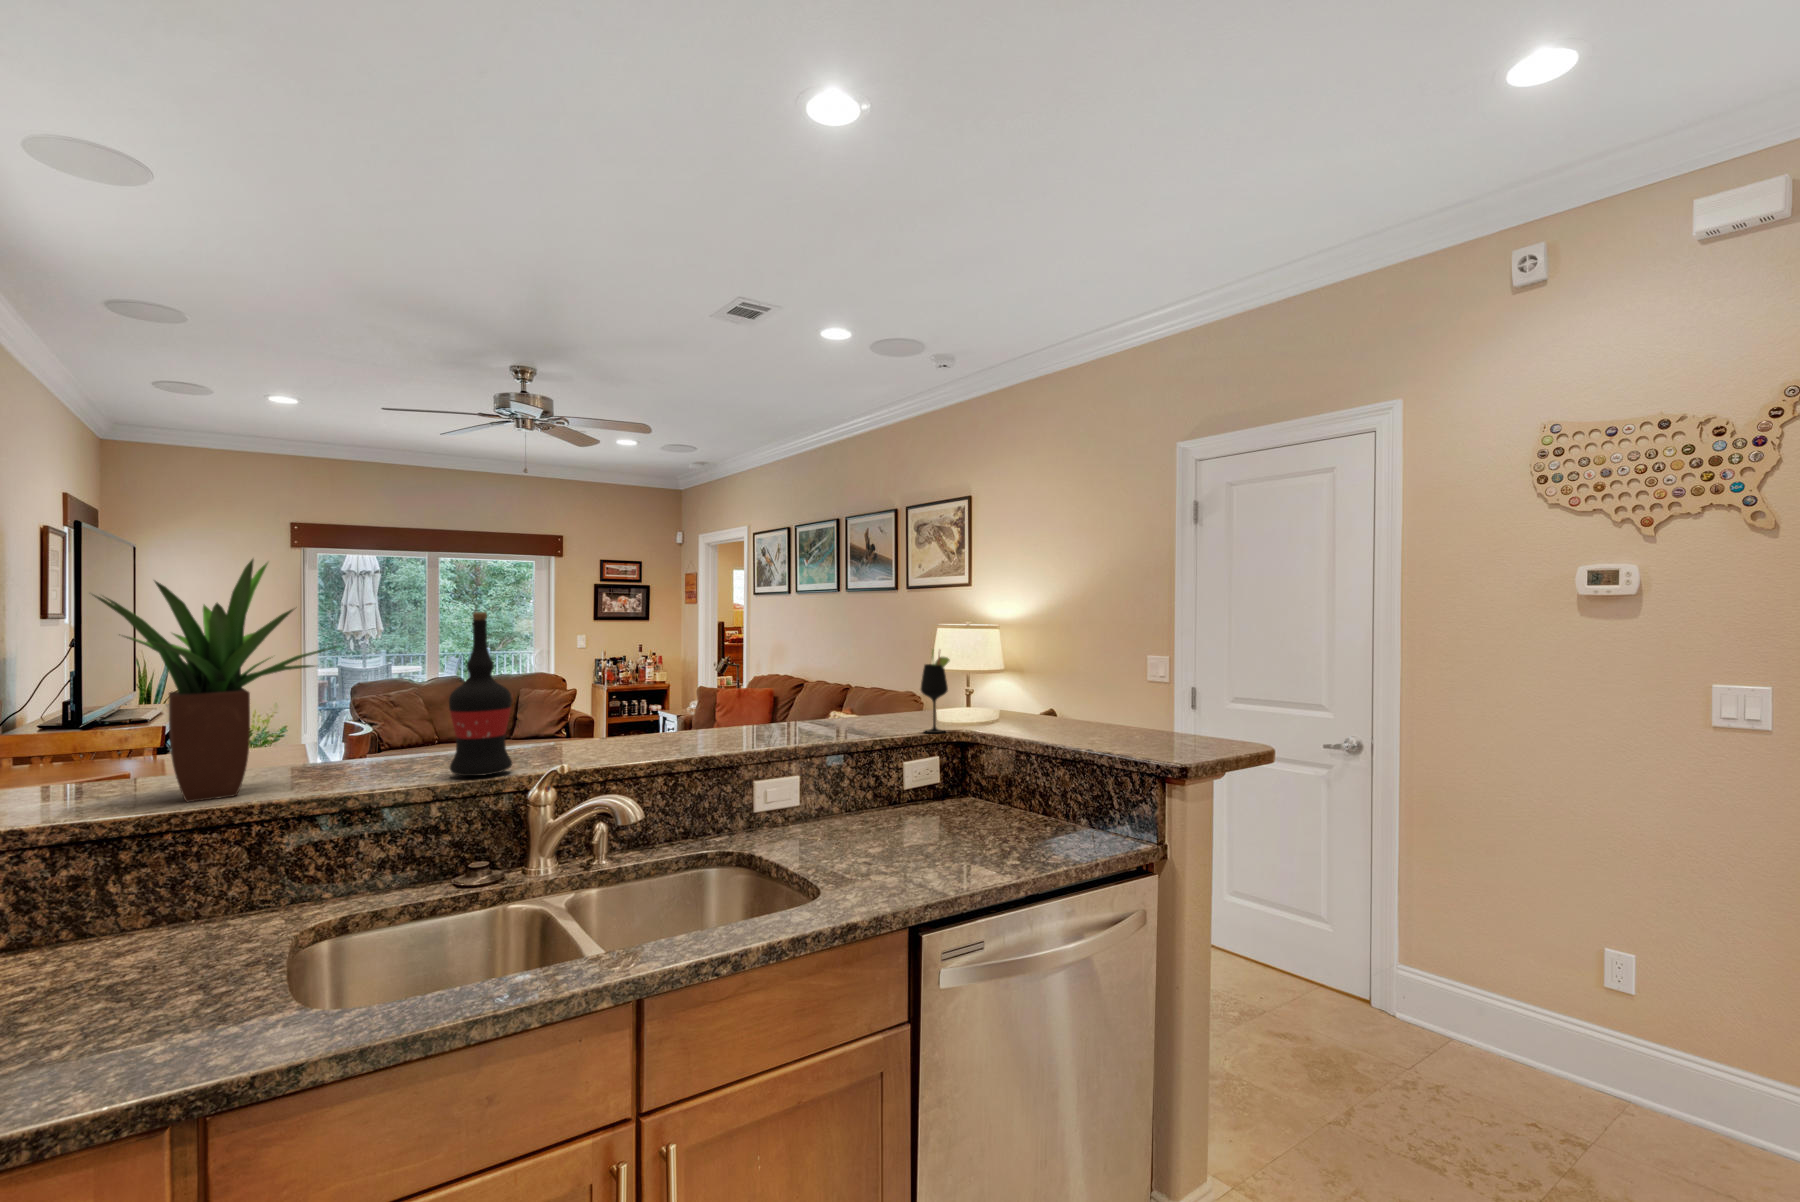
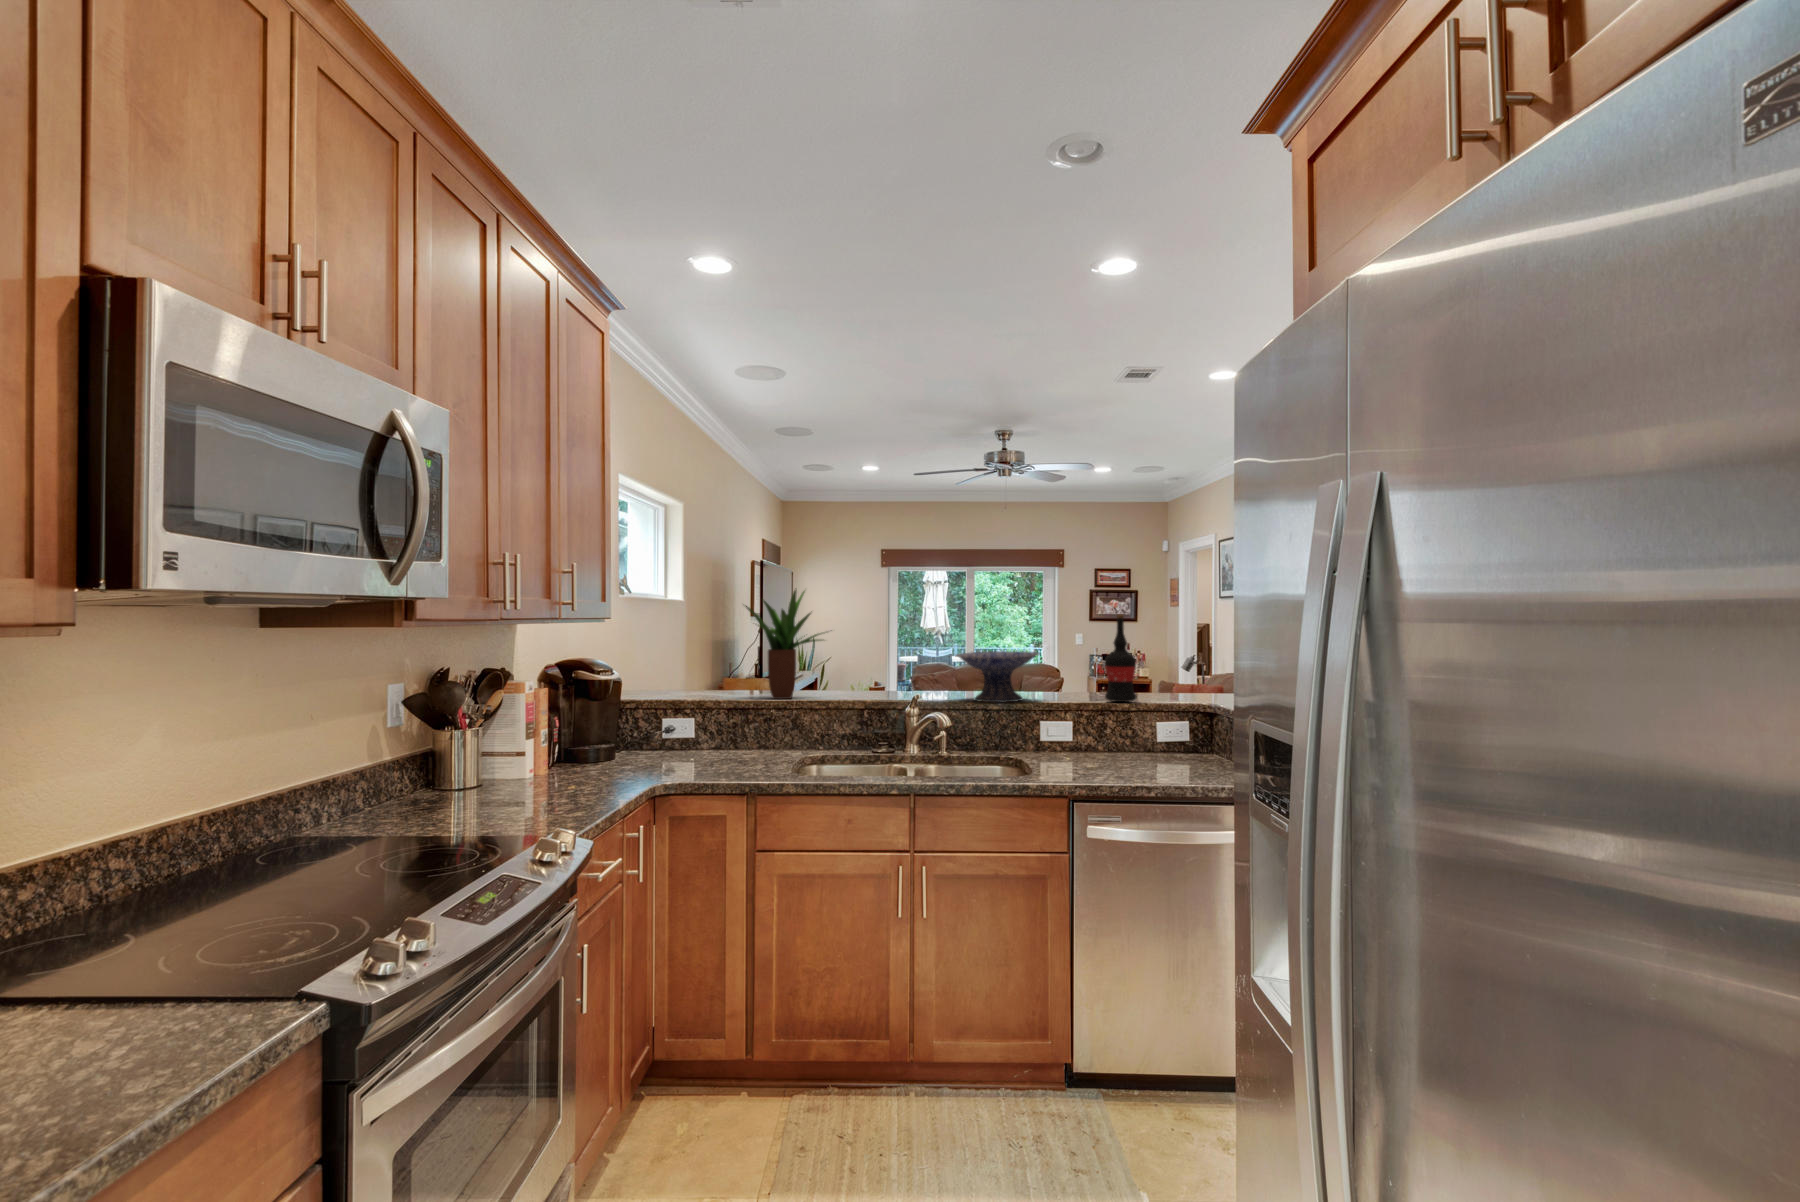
wine bottle: present [449,612,512,776] -> present [1105,614,1136,702]
wine glass: present [921,650,950,733] -> none [1171,644,1191,704]
decorative bowl: none [596,669,743,759] -> present [956,651,1040,702]

